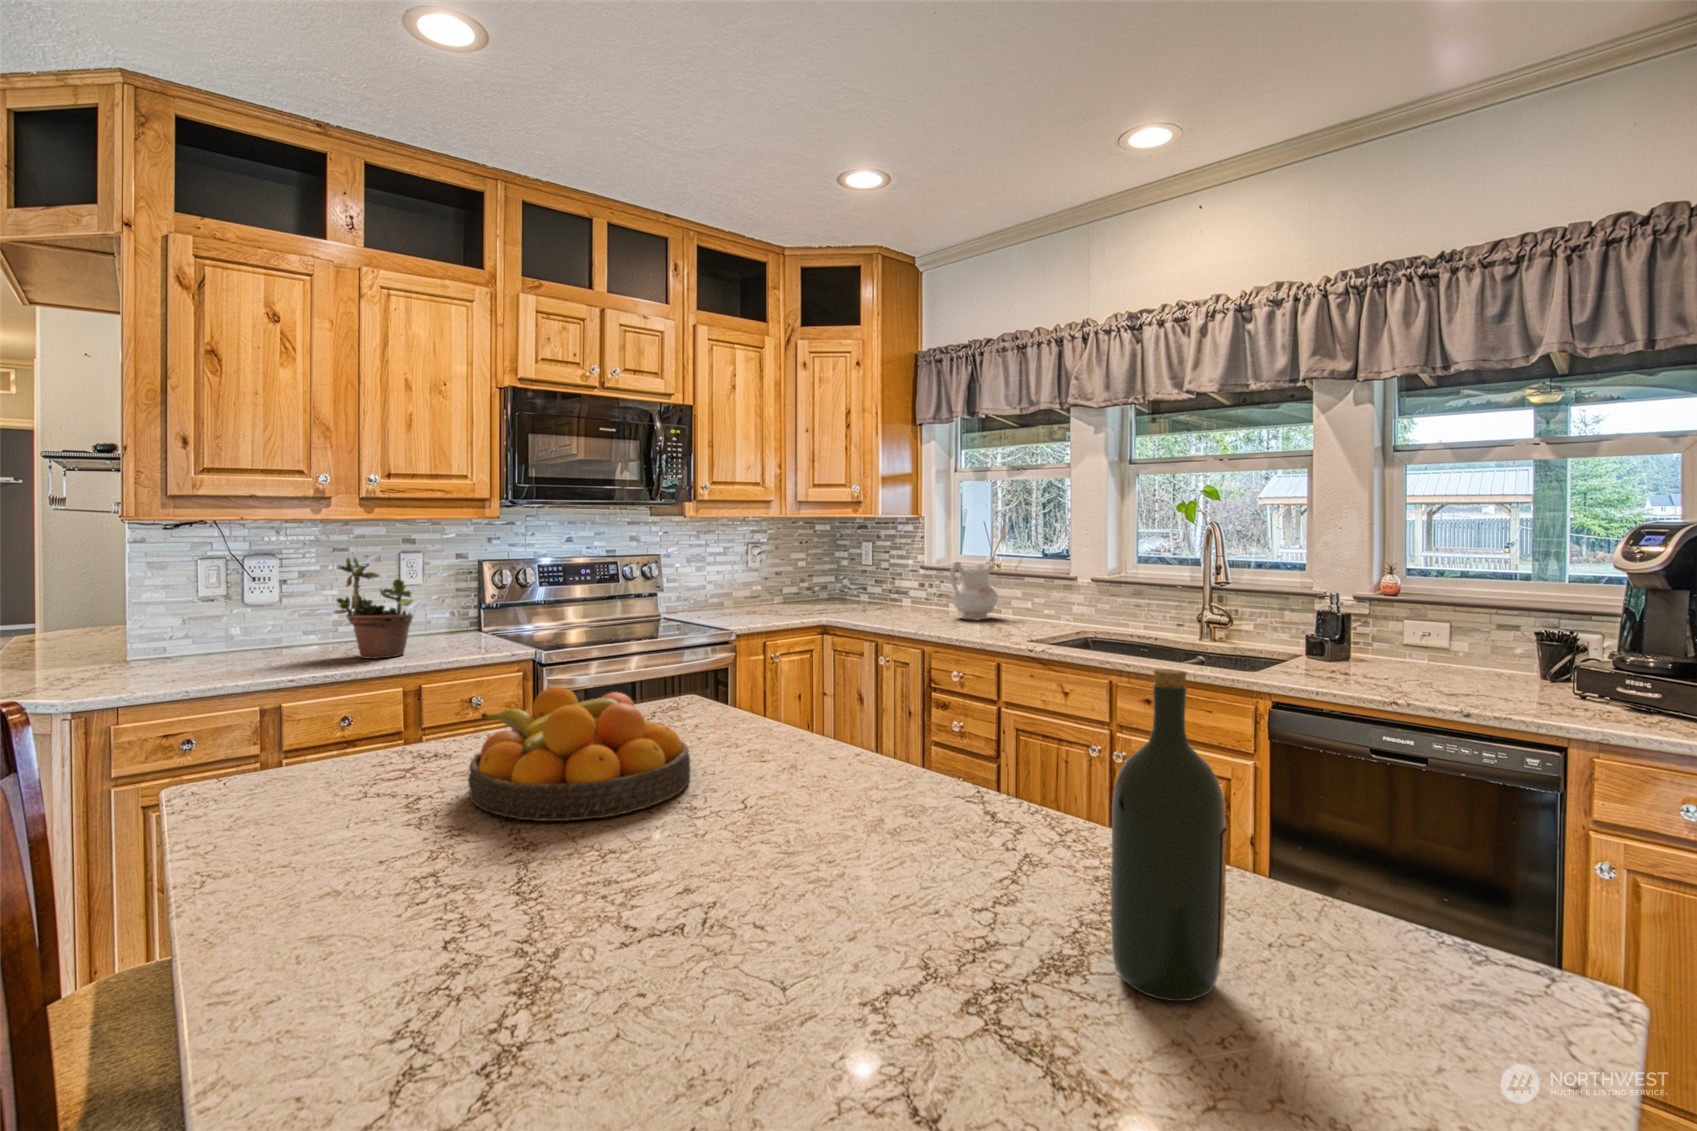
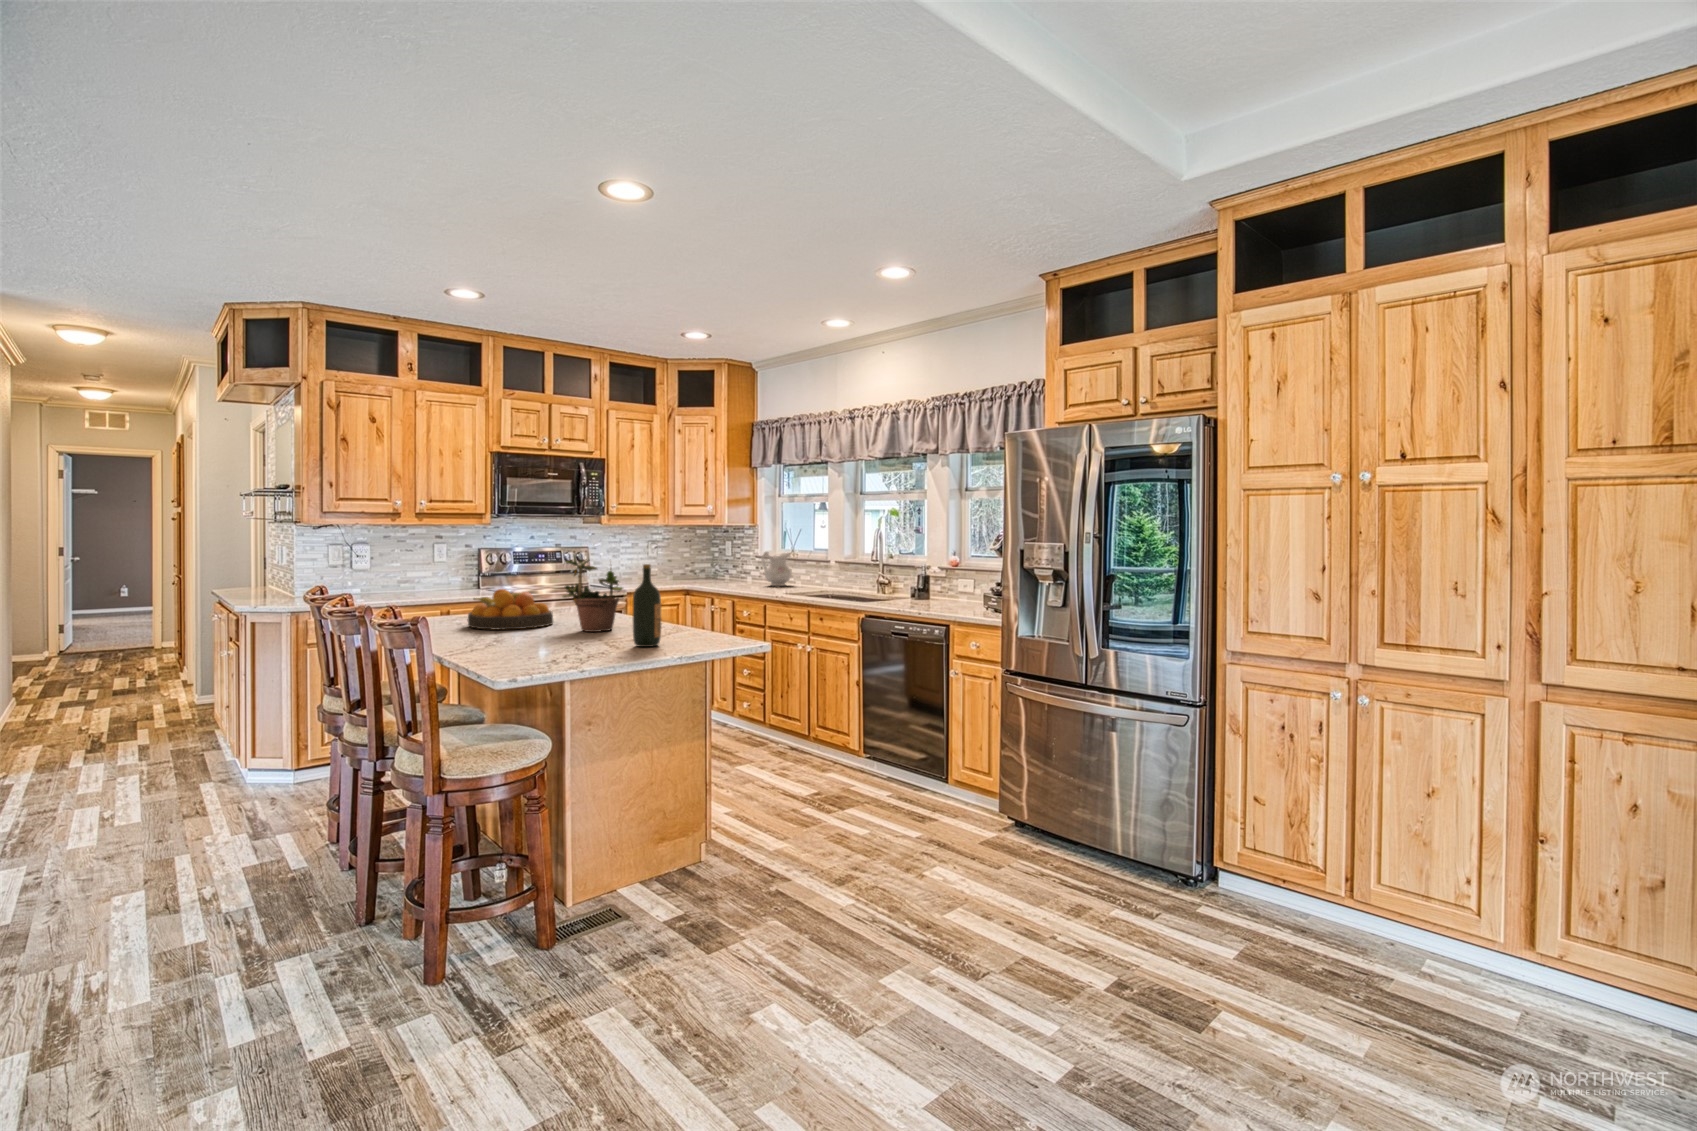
potted plant: present [334,557,413,659] -> present [563,555,623,632]

